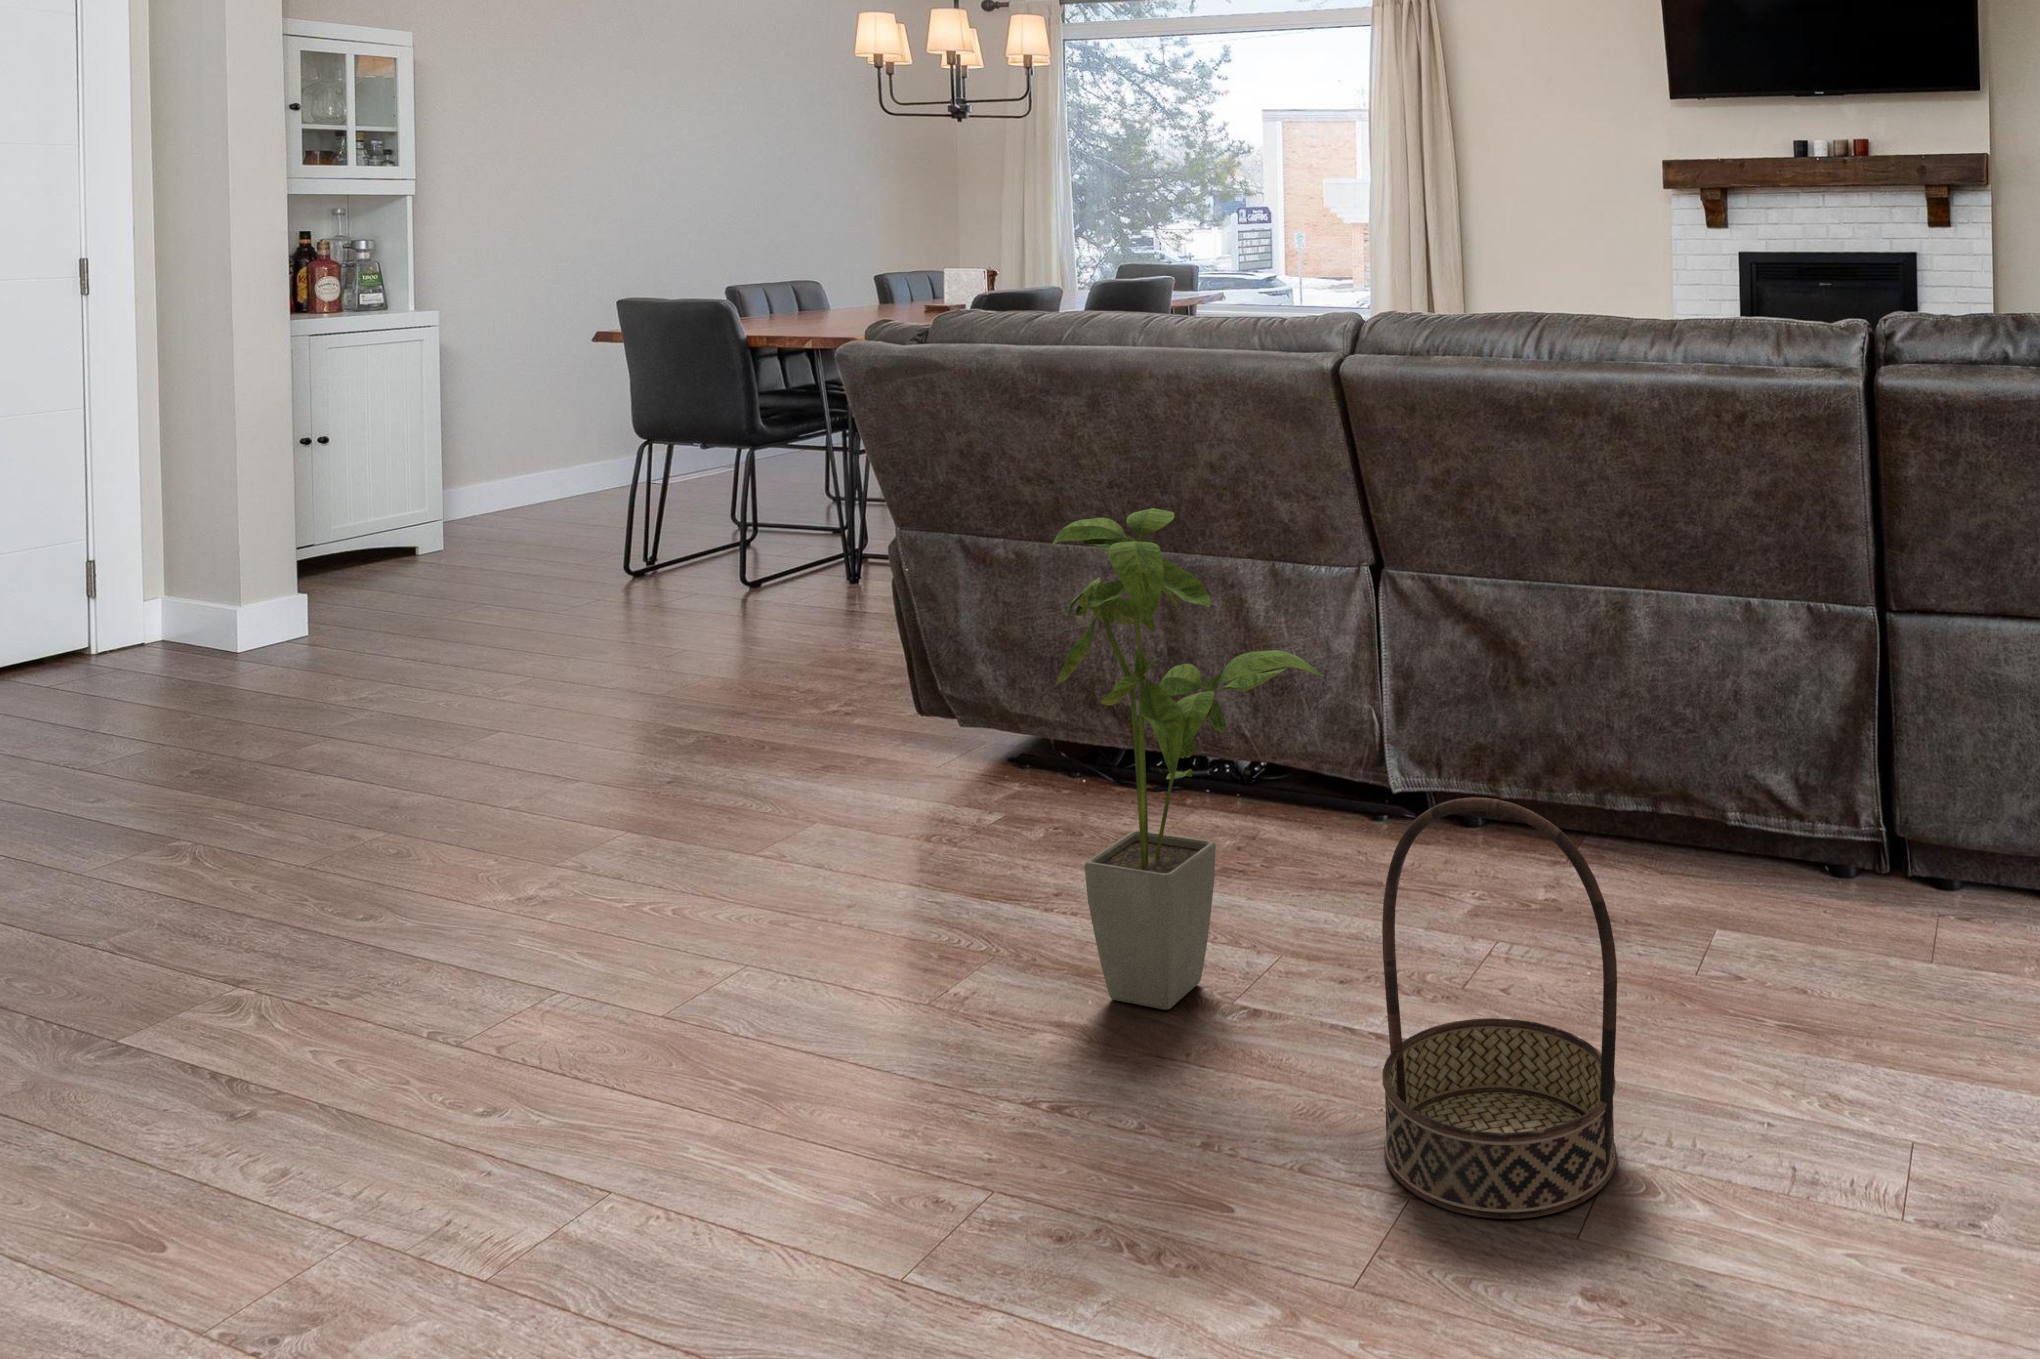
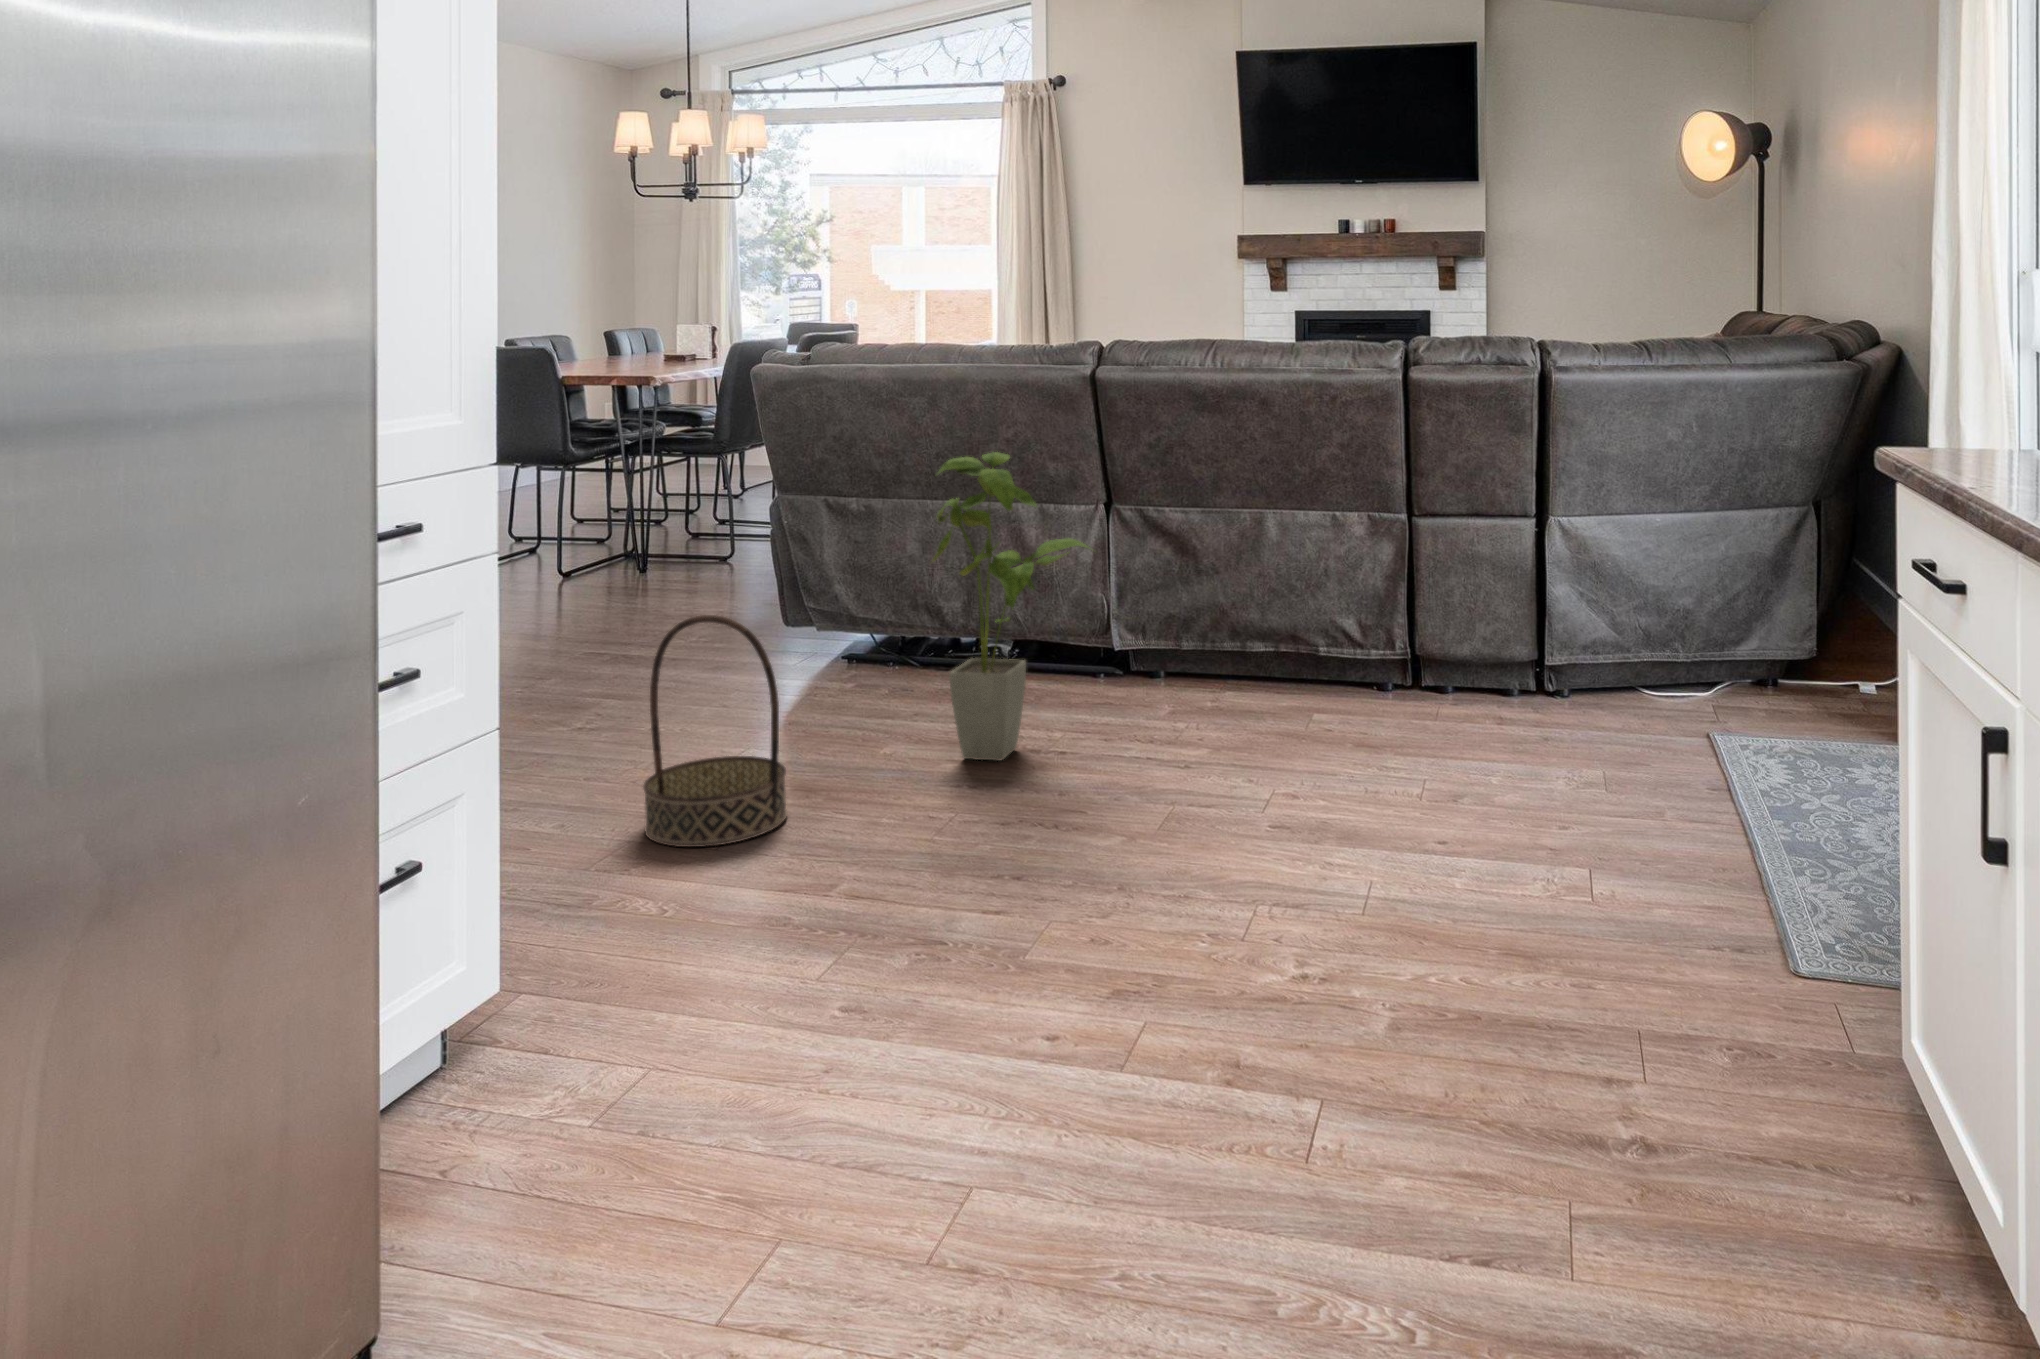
basket: present [1382,797,1617,1219] -> present [643,615,787,847]

